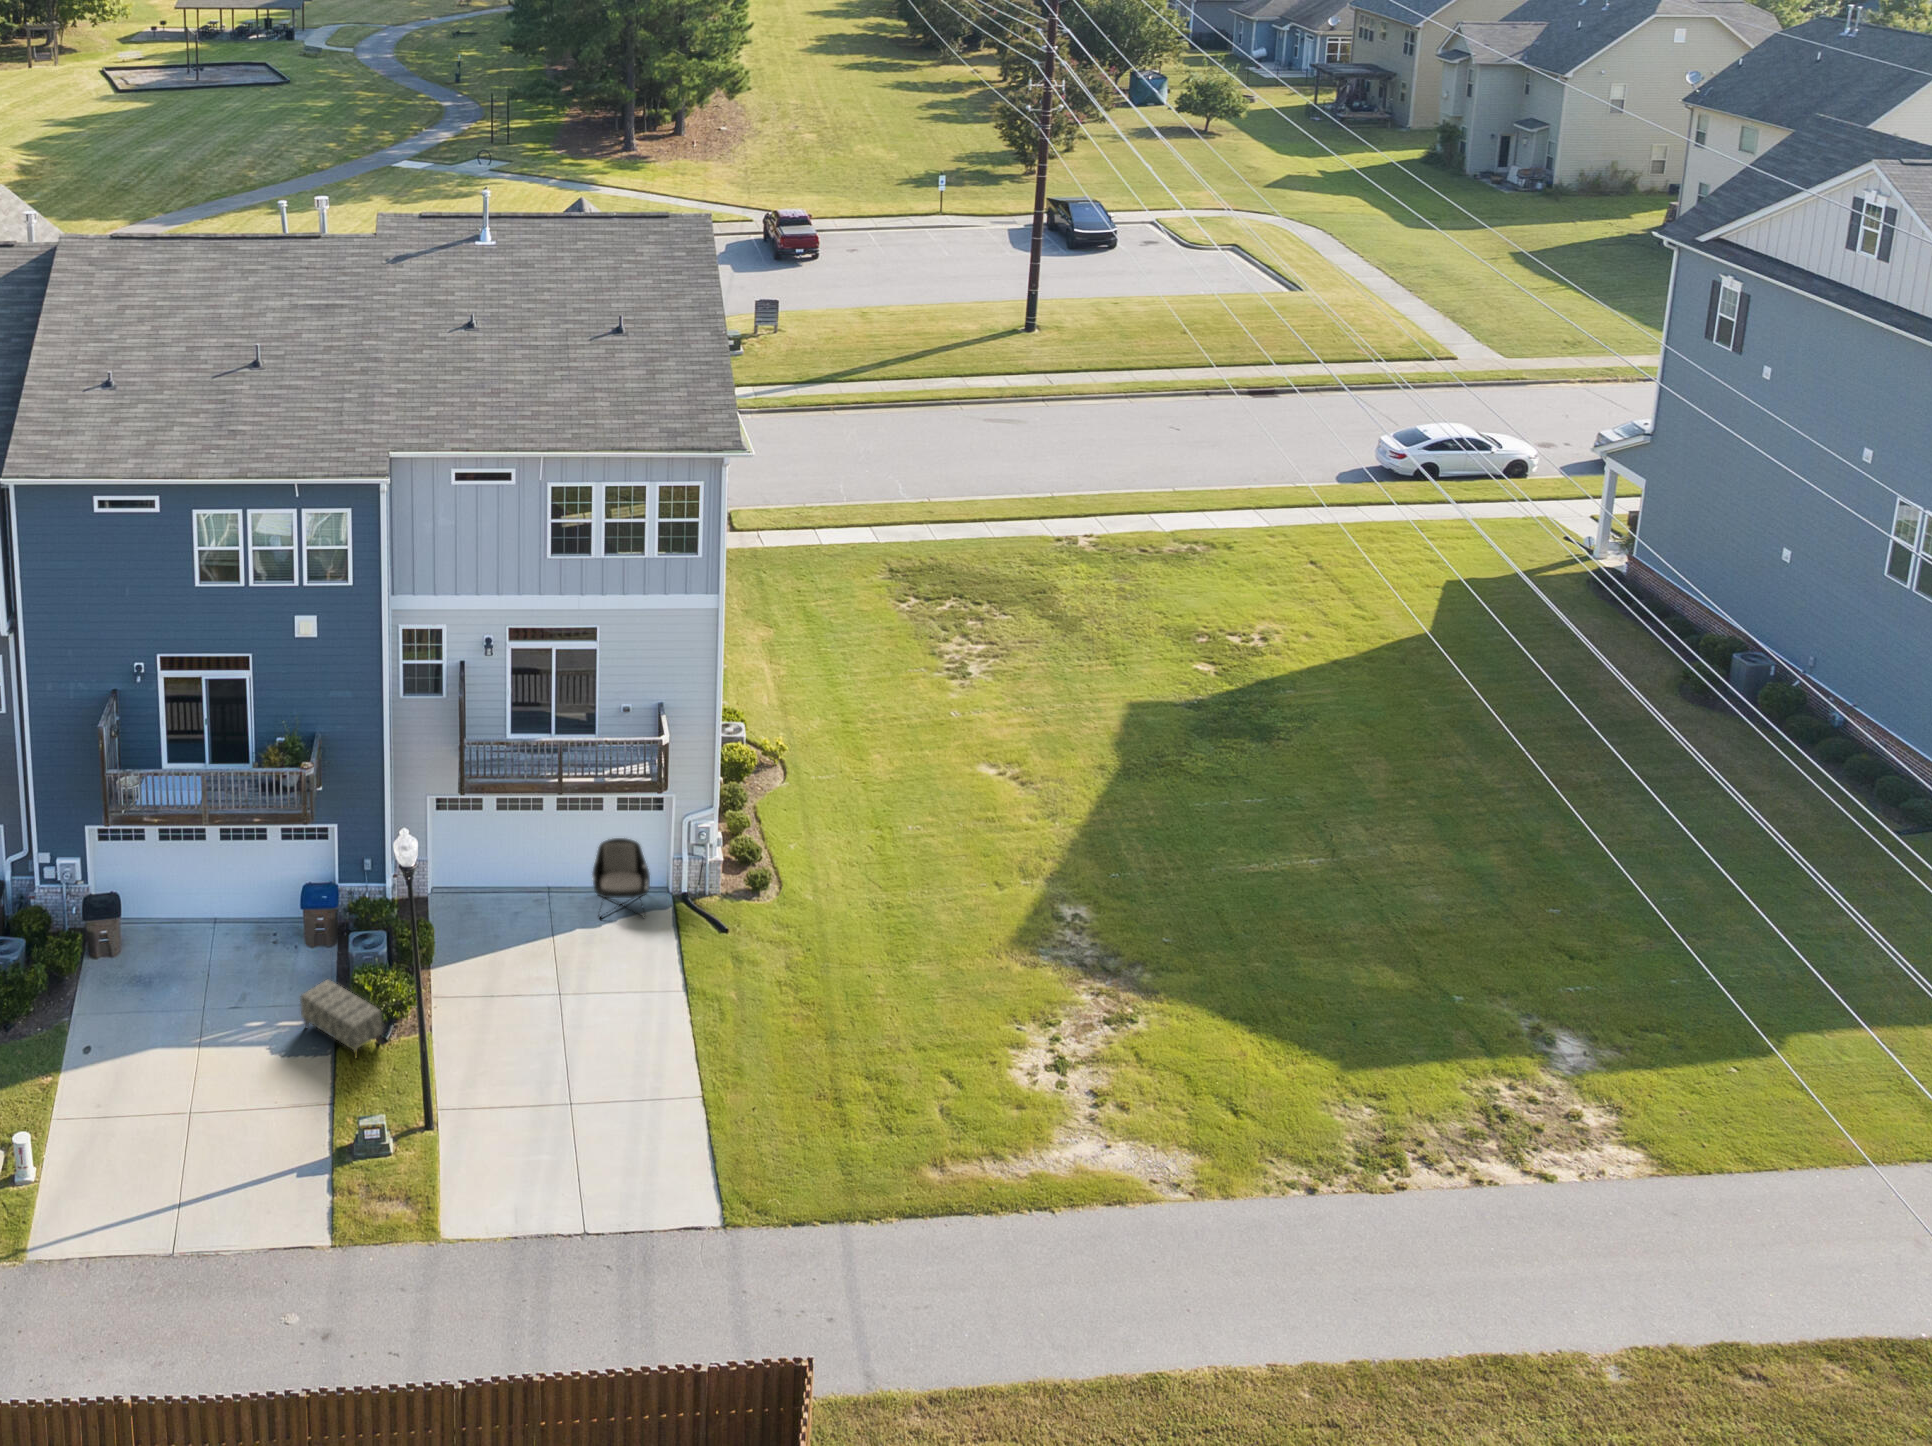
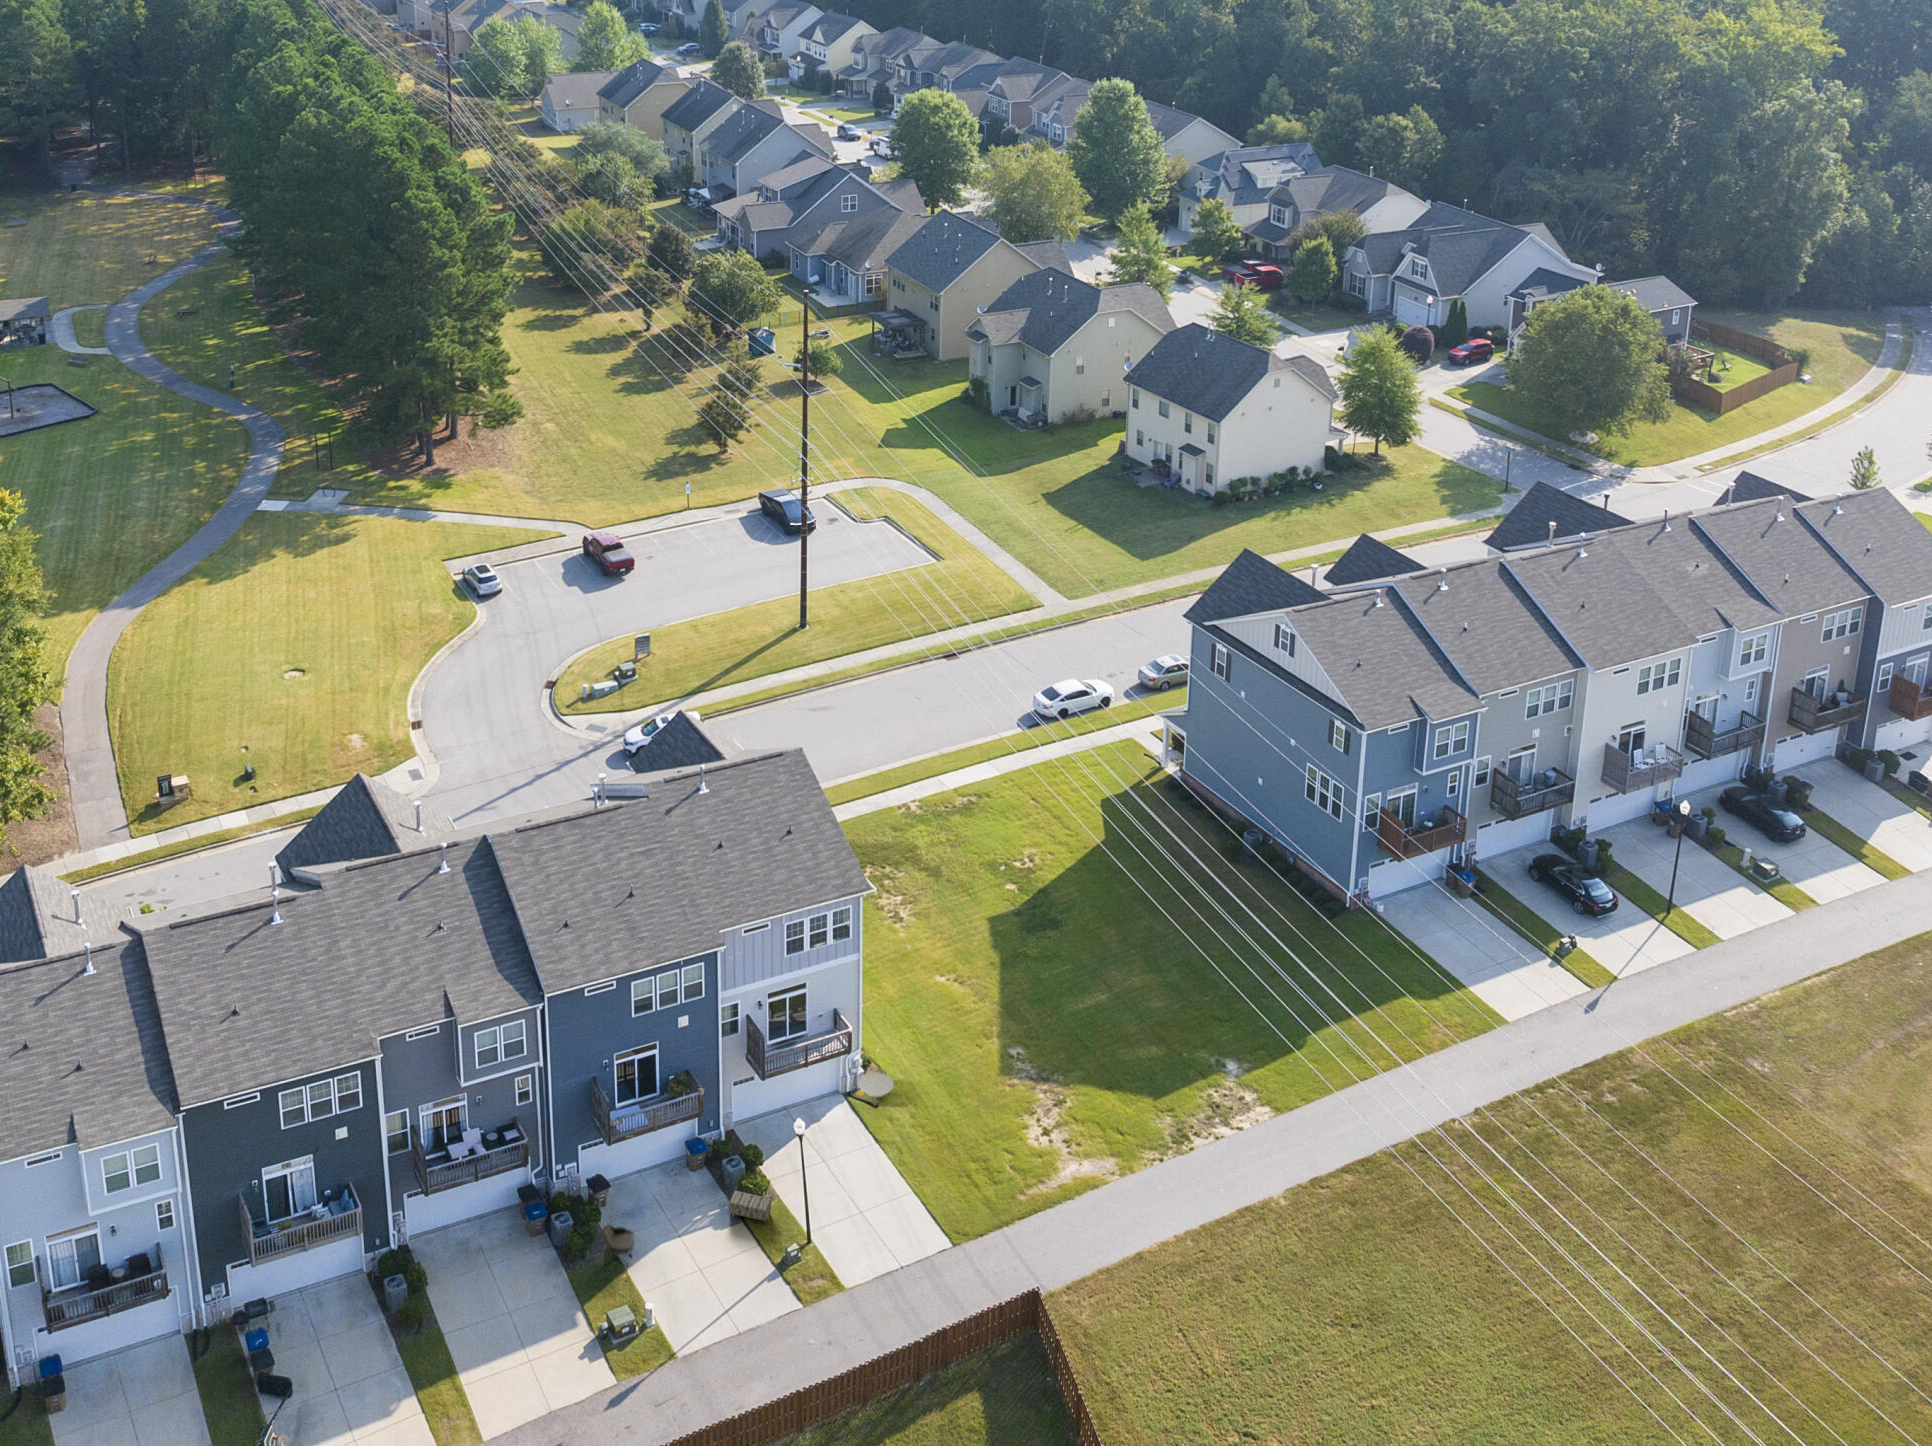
lounge chair: present [592,838,650,917] -> present [602,1223,634,1265]
round table: none [693,862,766,924] -> present [858,1072,894,1106]

